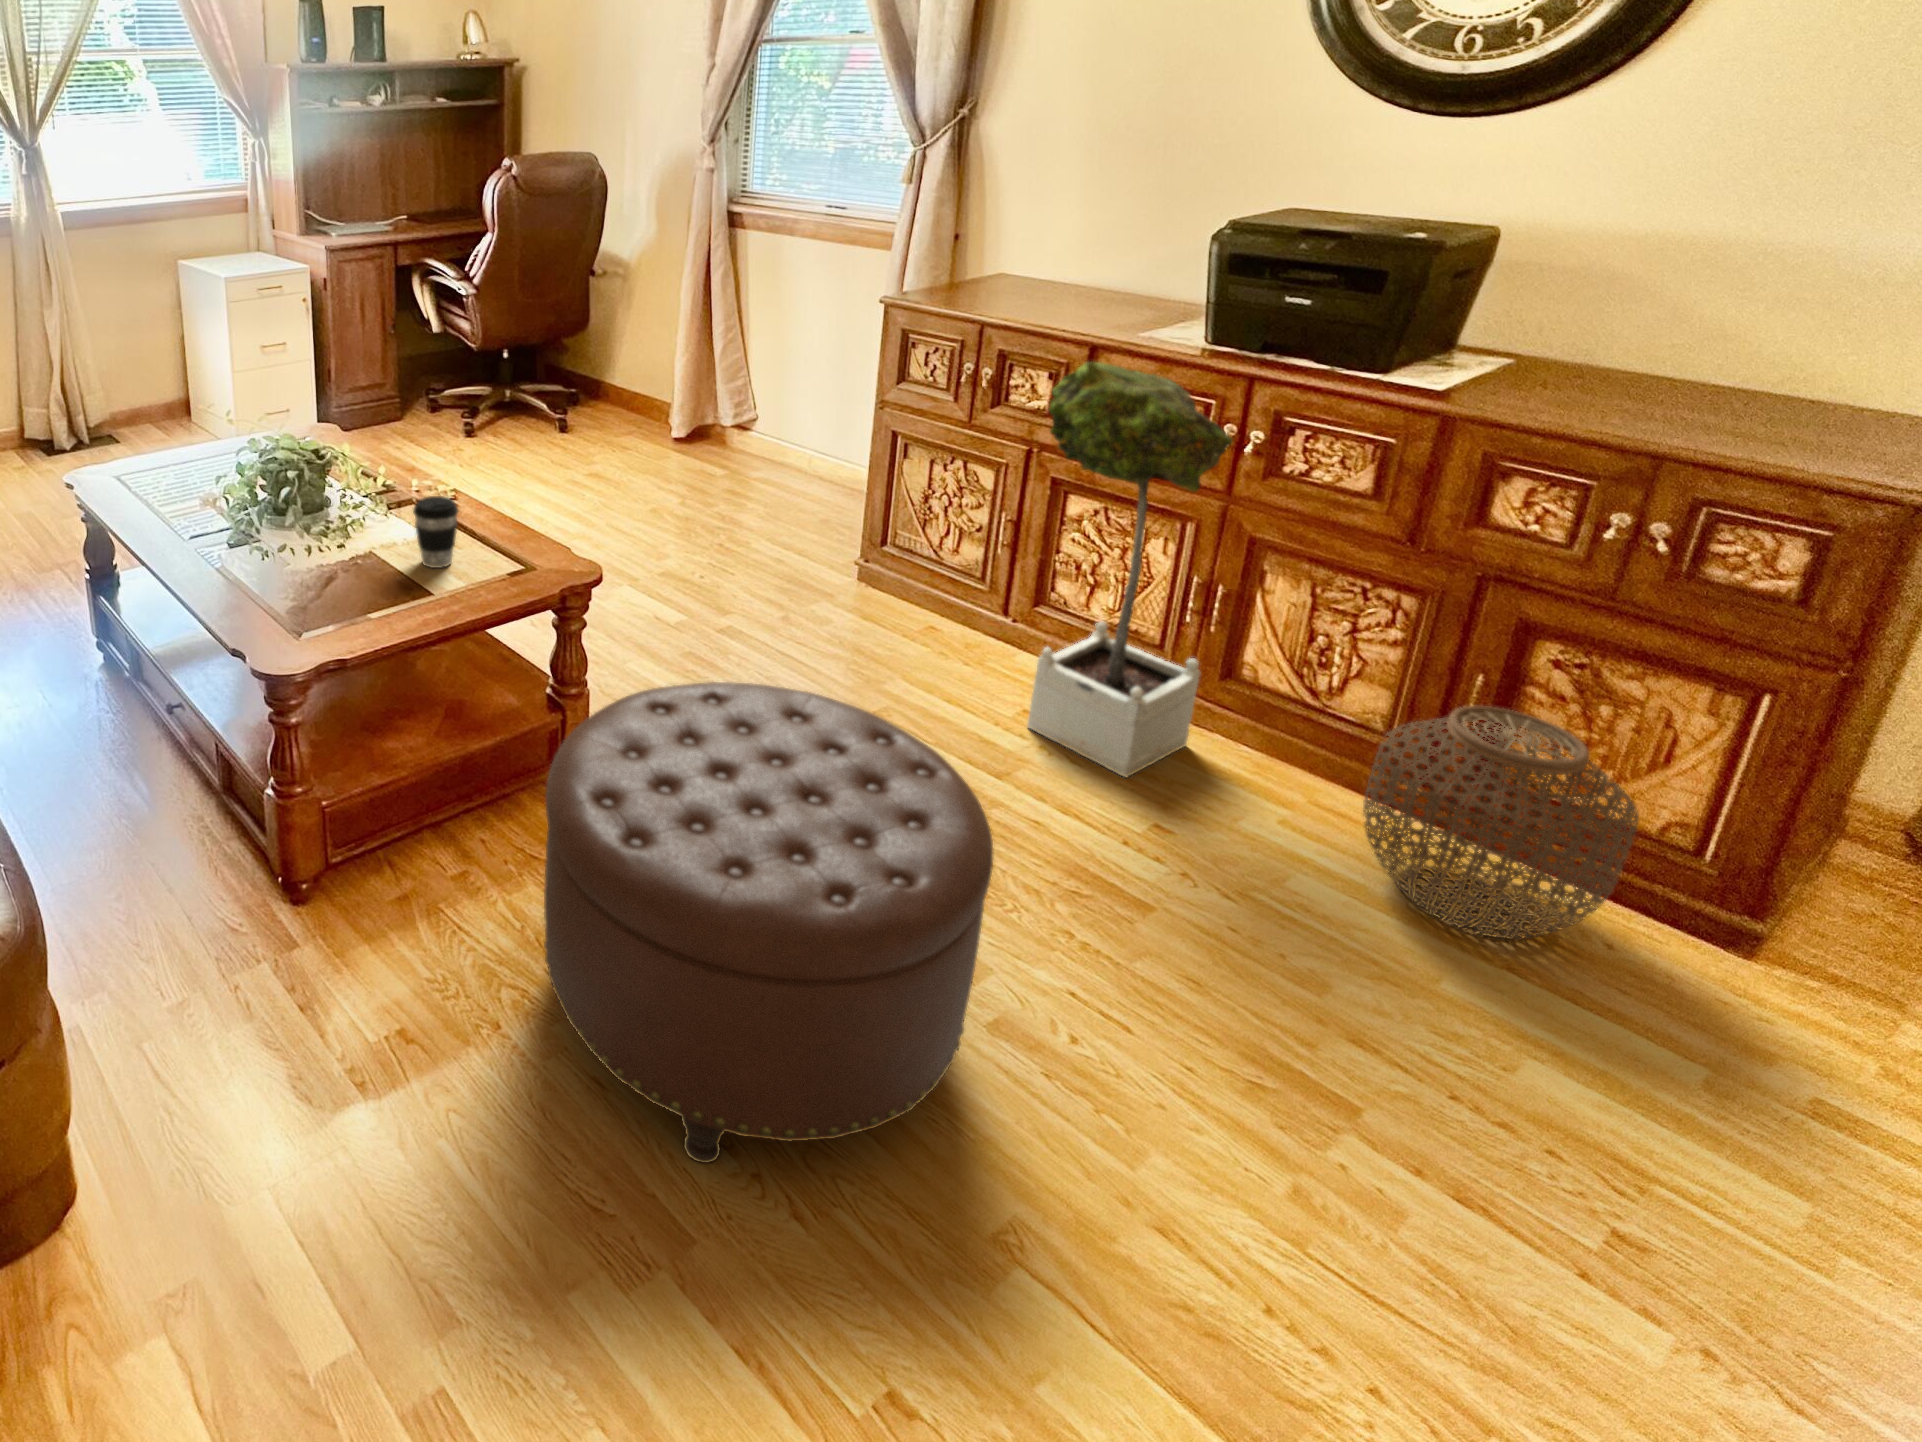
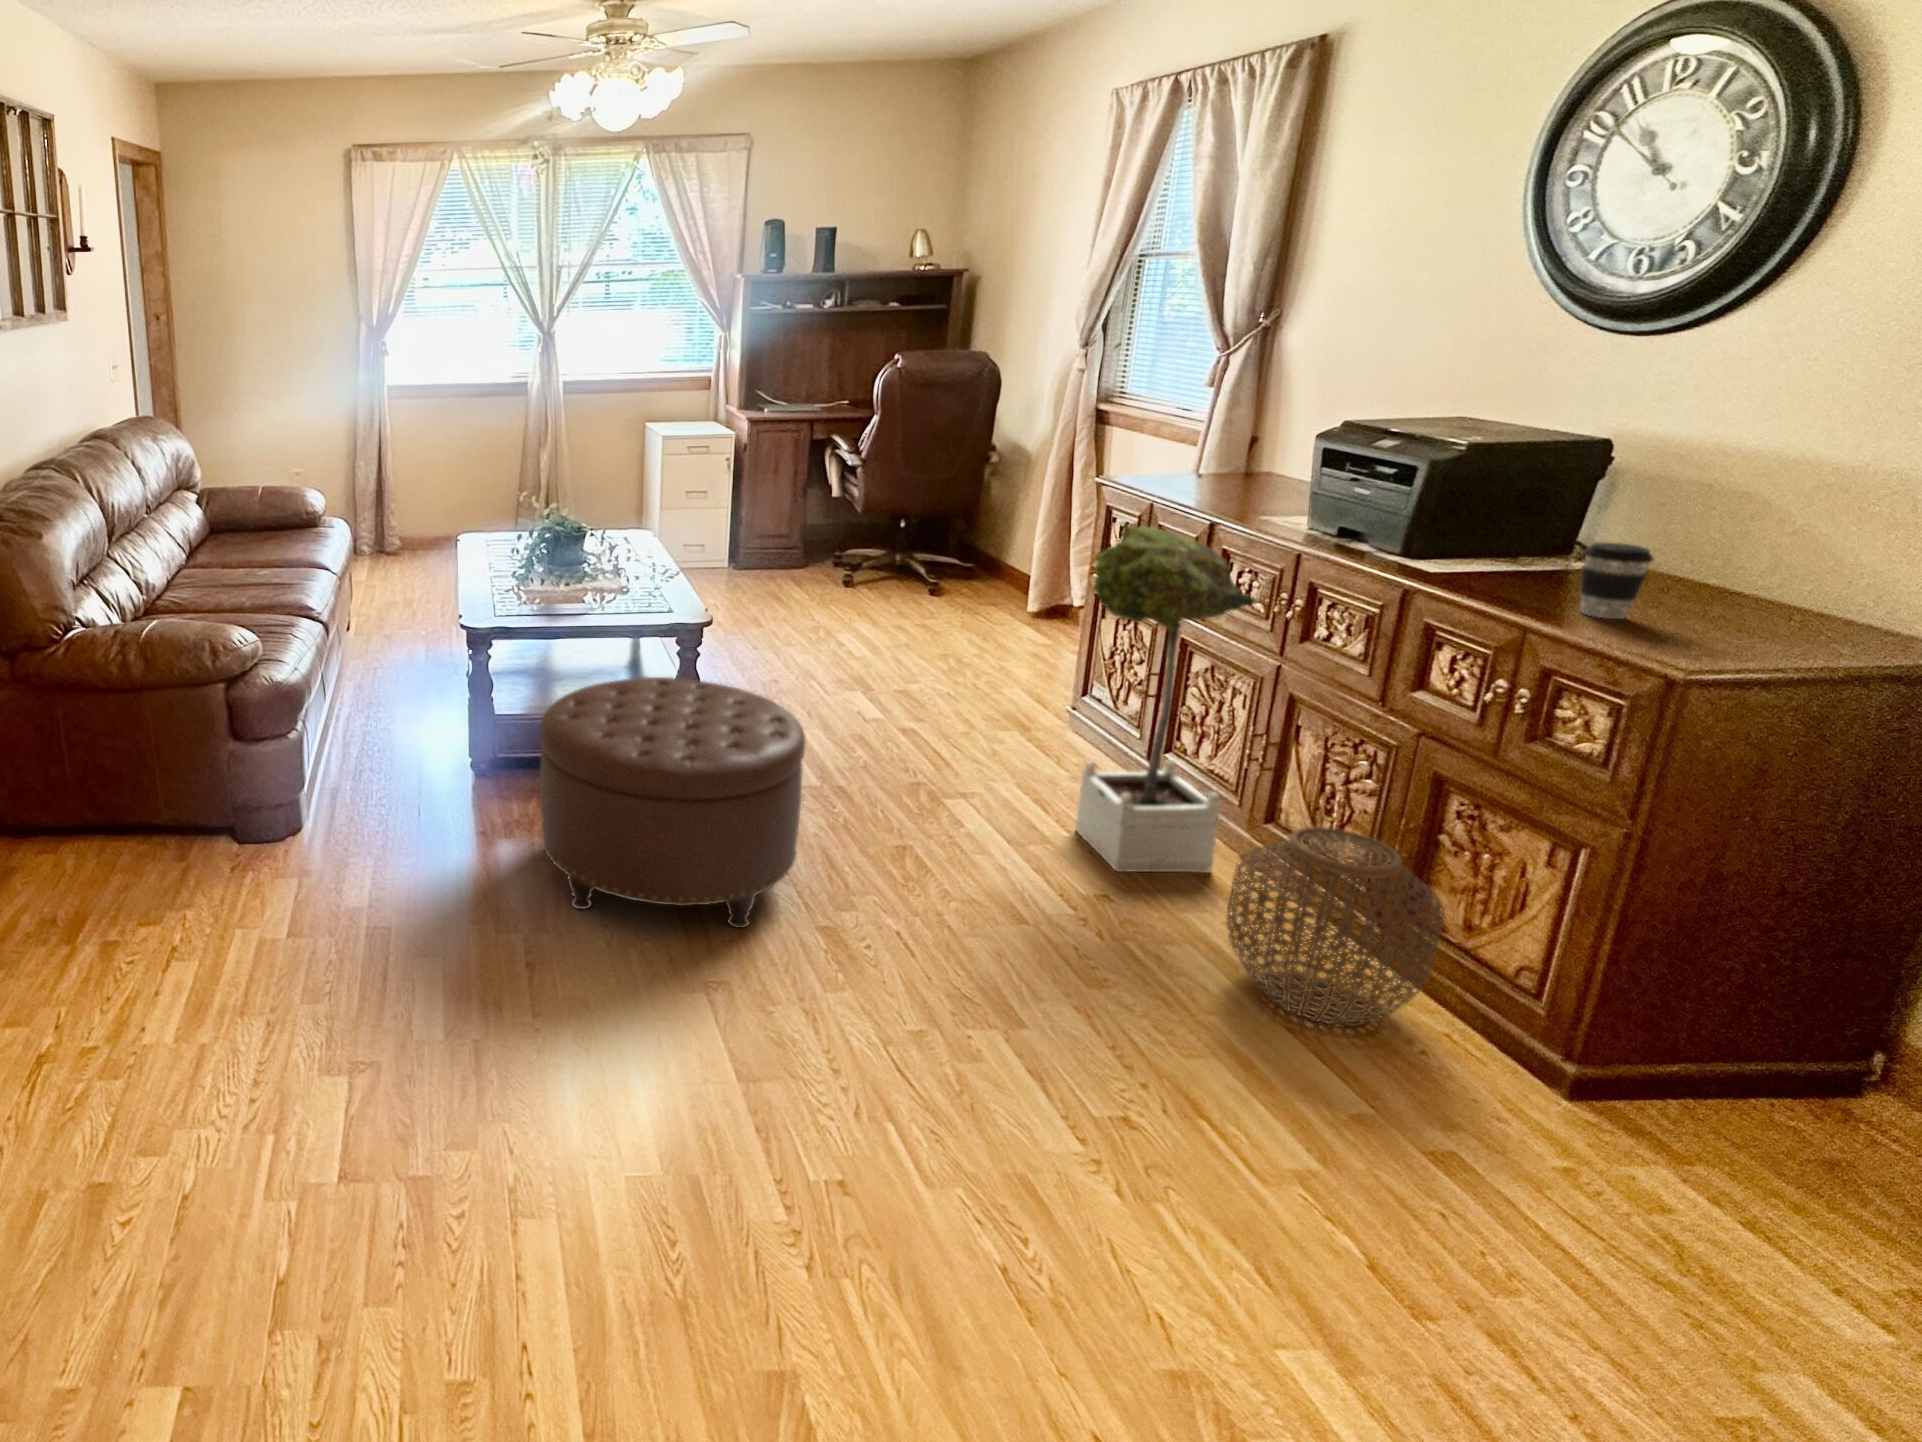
coffee cup: present [413,496,458,568] -> present [1580,542,1653,619]

